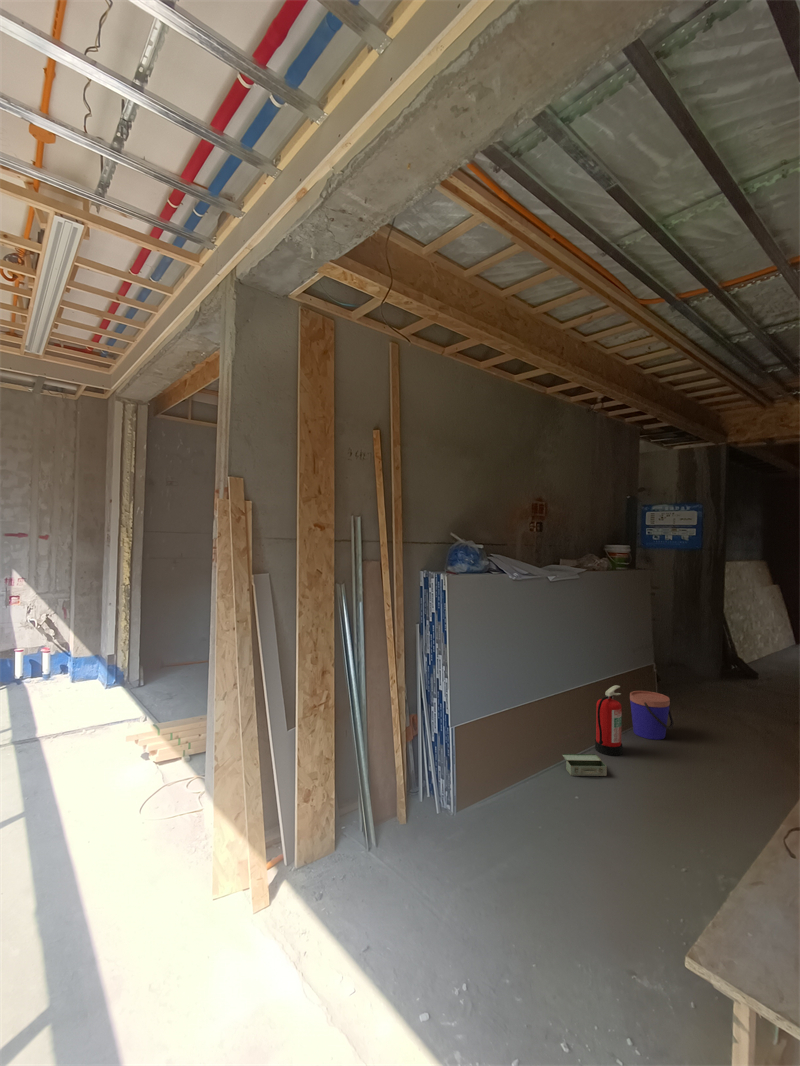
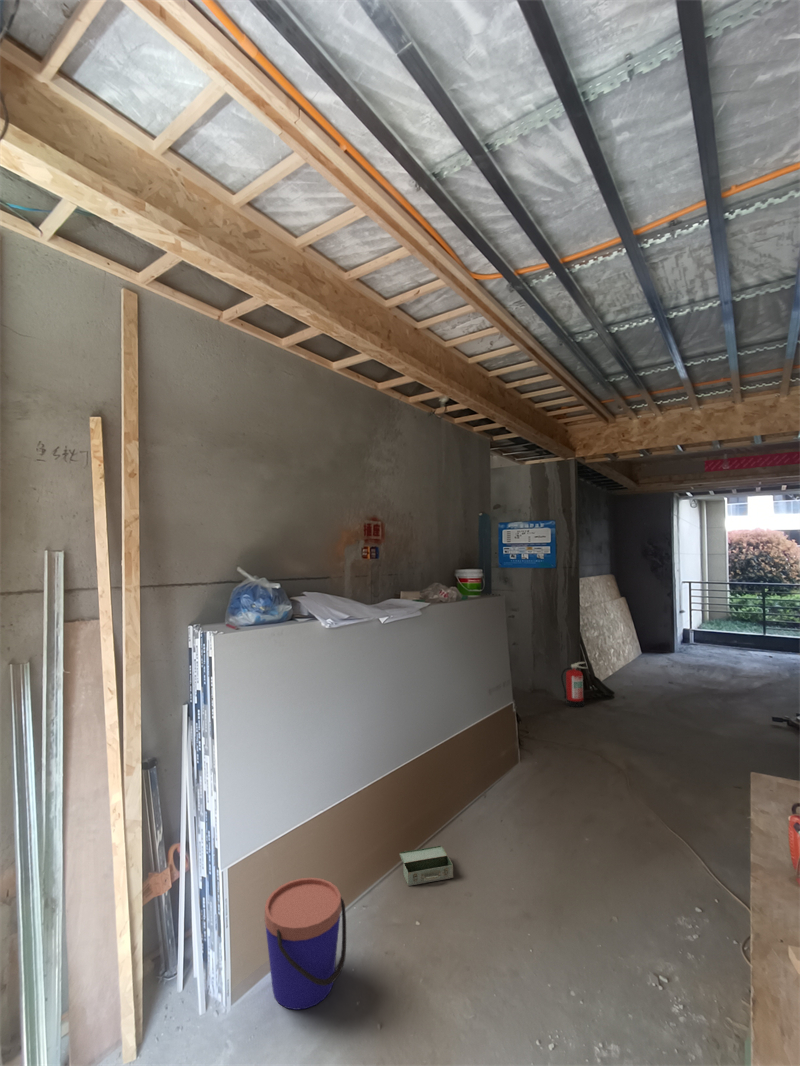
fire extinguisher: present [595,685,622,756] -> present [561,662,585,707]
bucket: present [630,691,674,740] -> present [265,878,346,1010]

